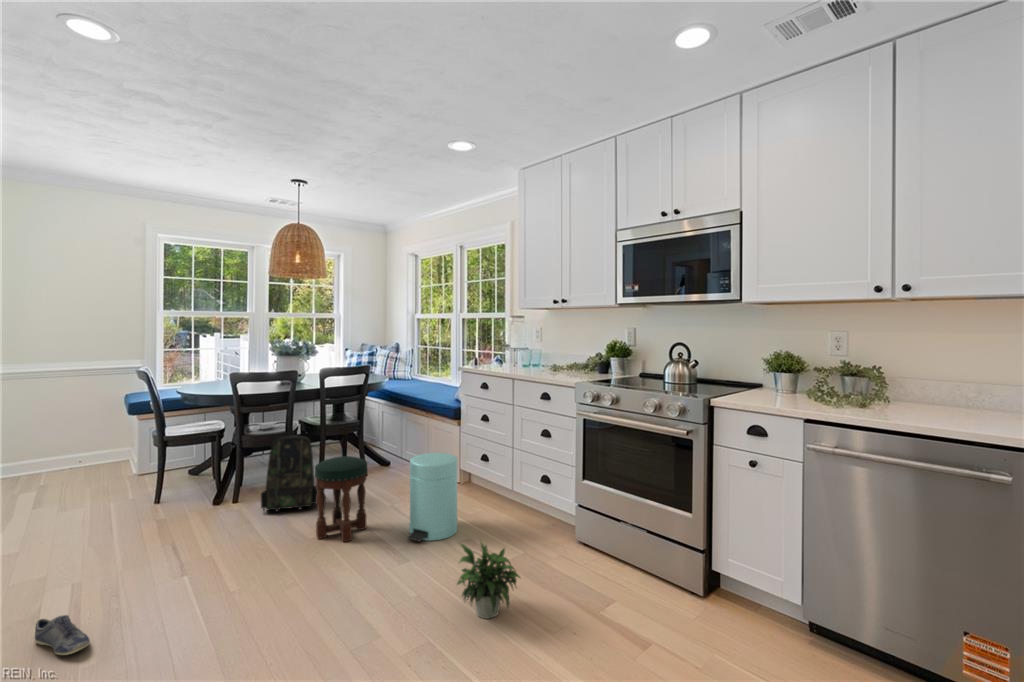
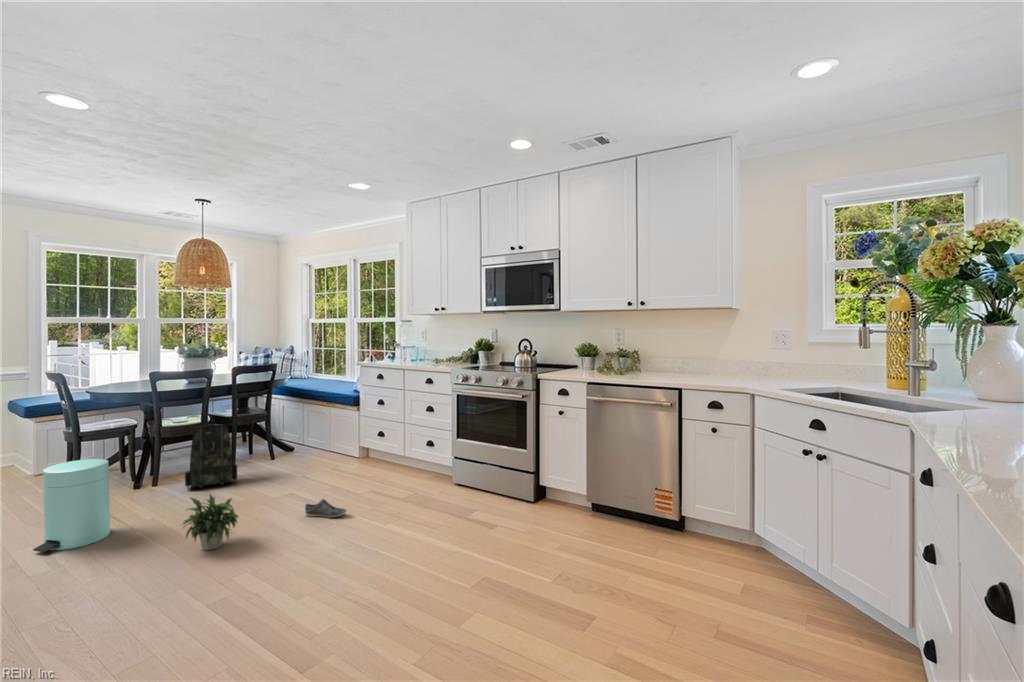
trash can: present [408,453,458,542] -> present [33,459,110,552]
stool: present [315,456,368,542] -> none [243,435,288,502]
potted plant: present [457,542,520,619] -> present [184,494,238,550]
shoe: present [35,615,90,655] -> present [305,499,346,517]

